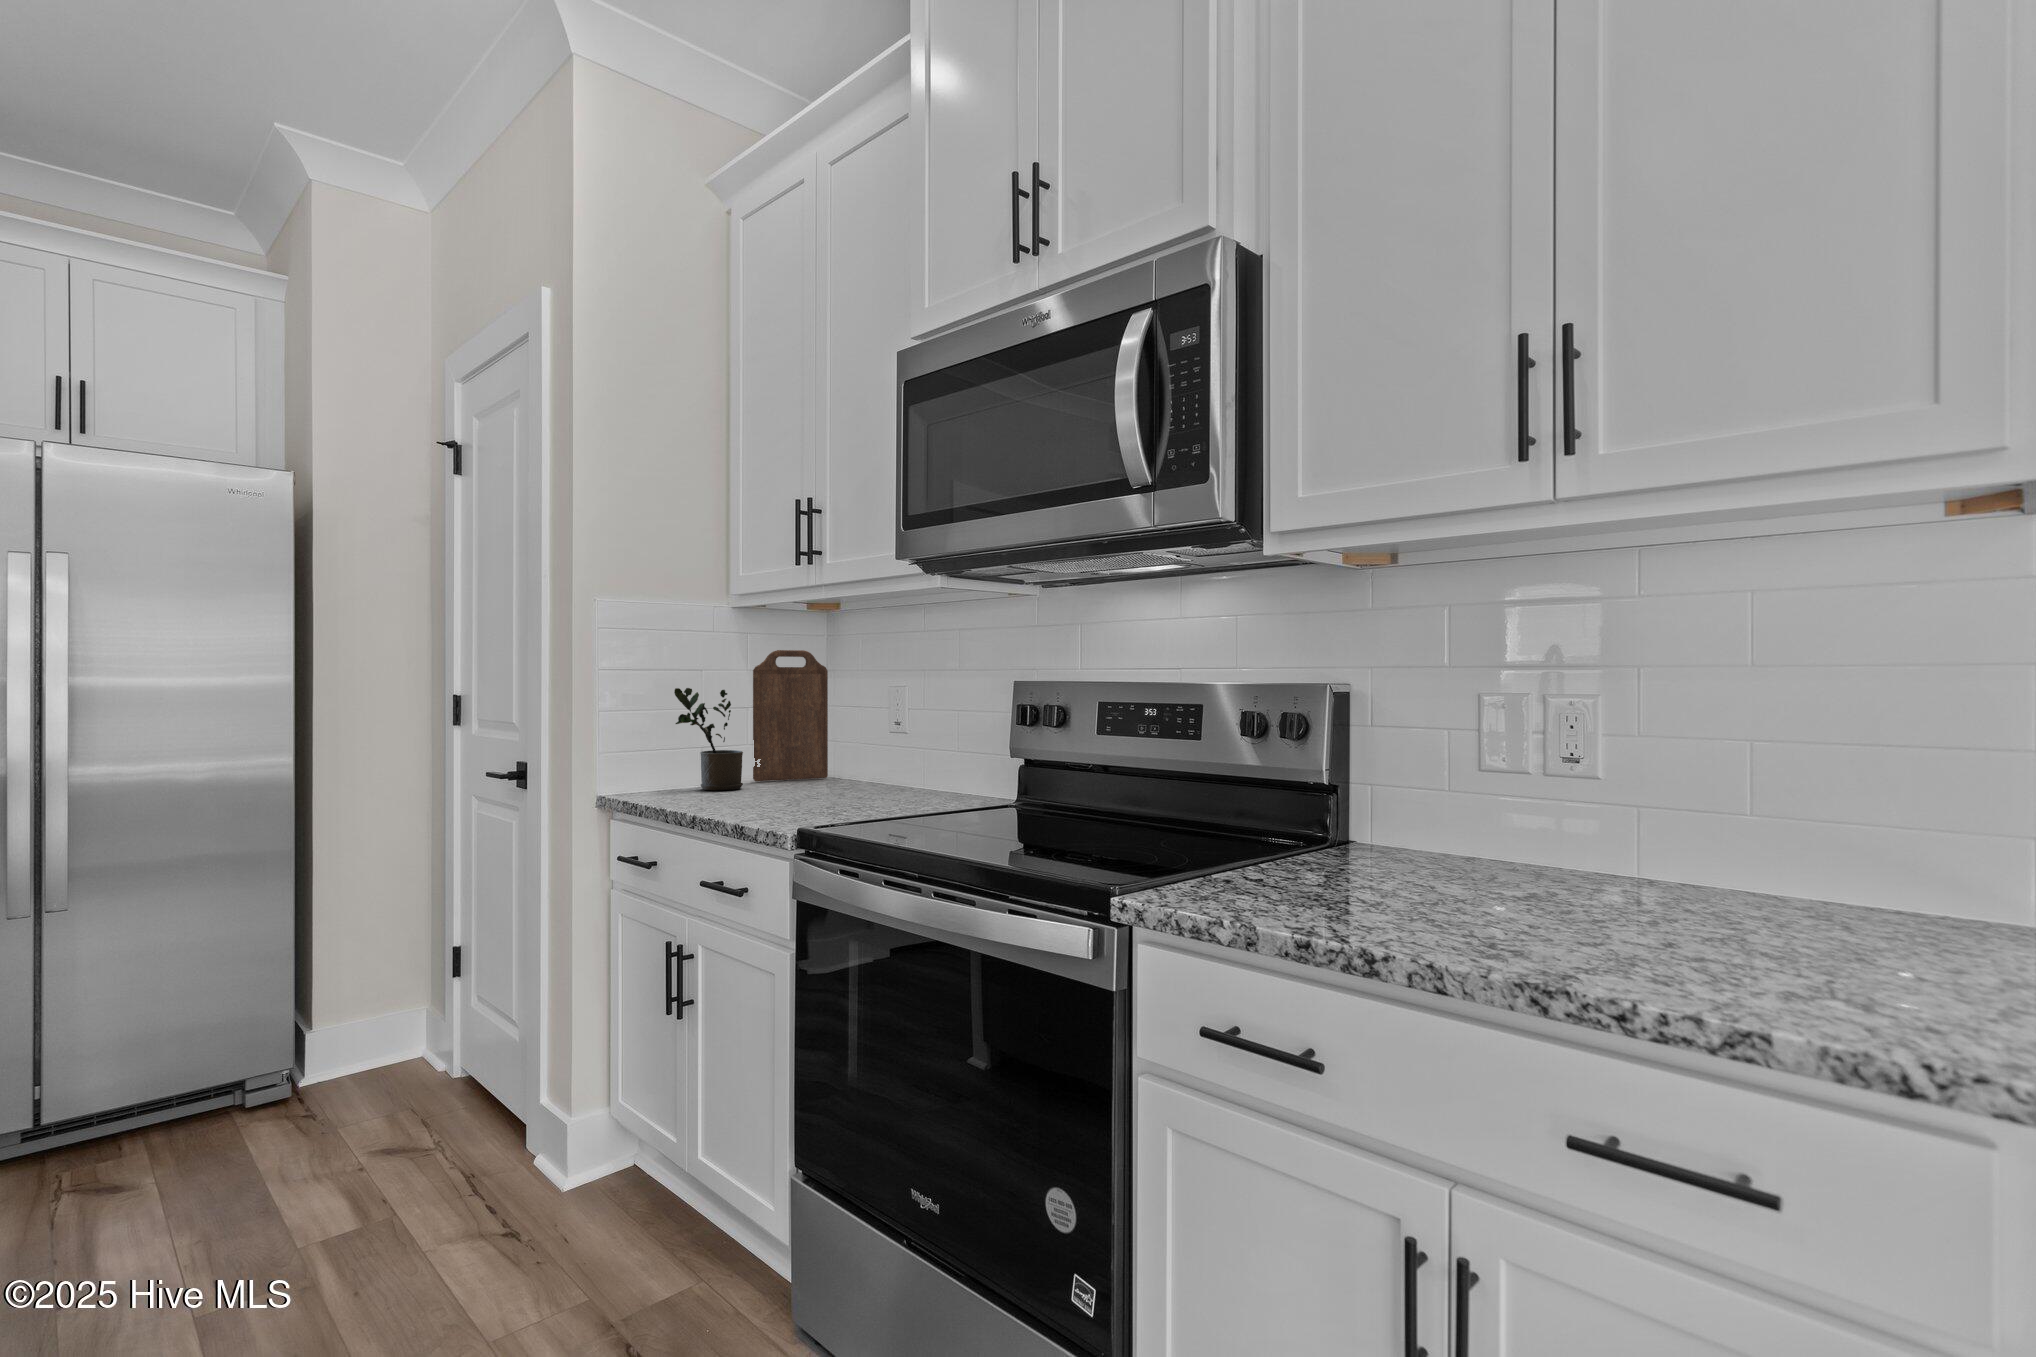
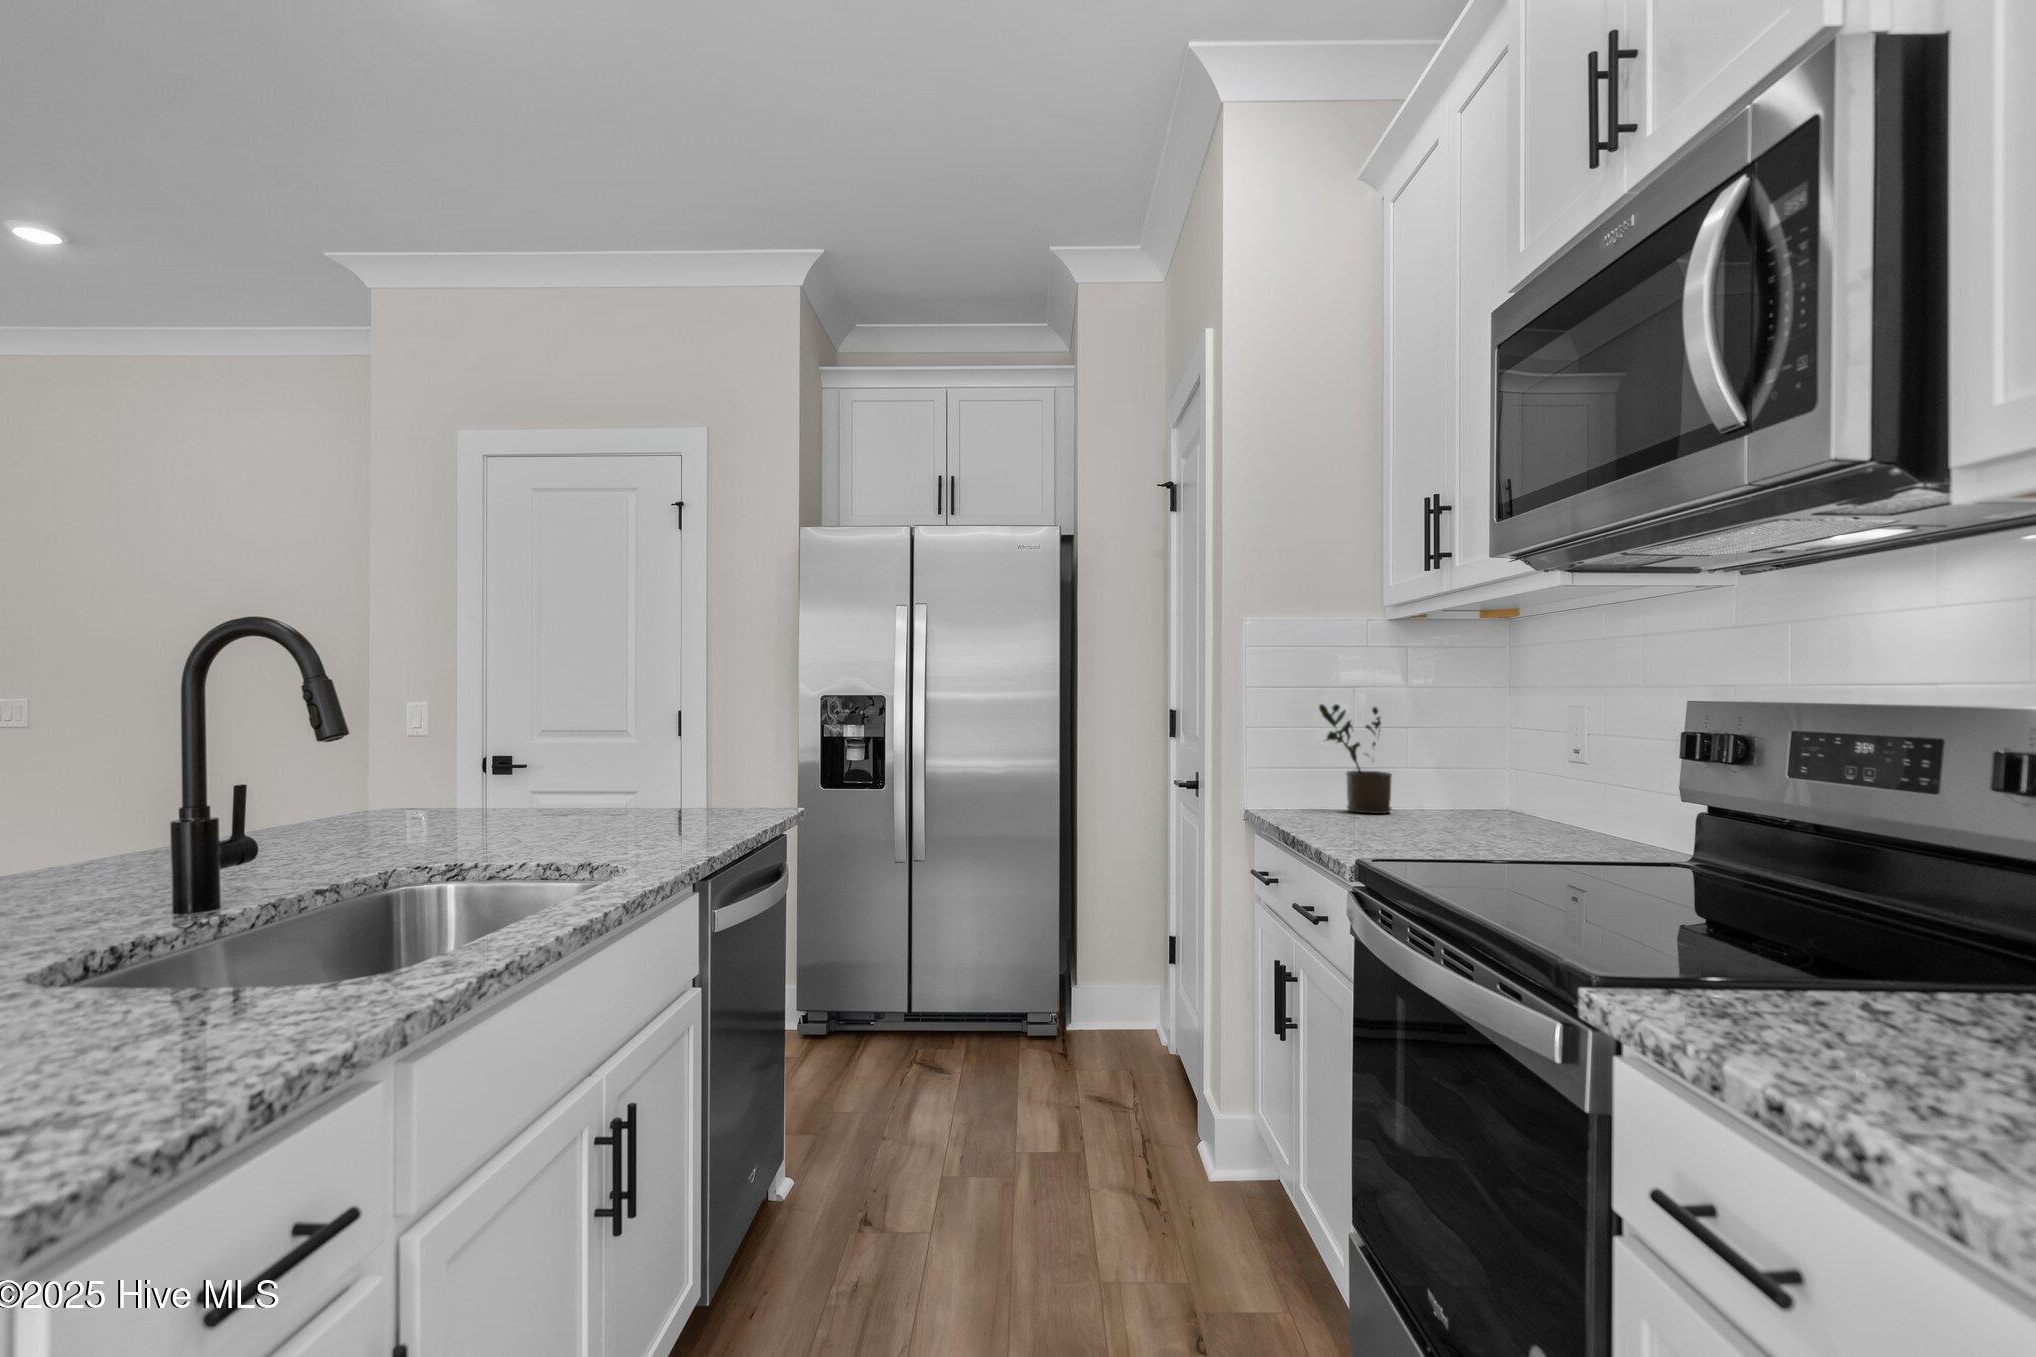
cutting board: present [753,650,828,781] -> none [1417,664,1509,811]

